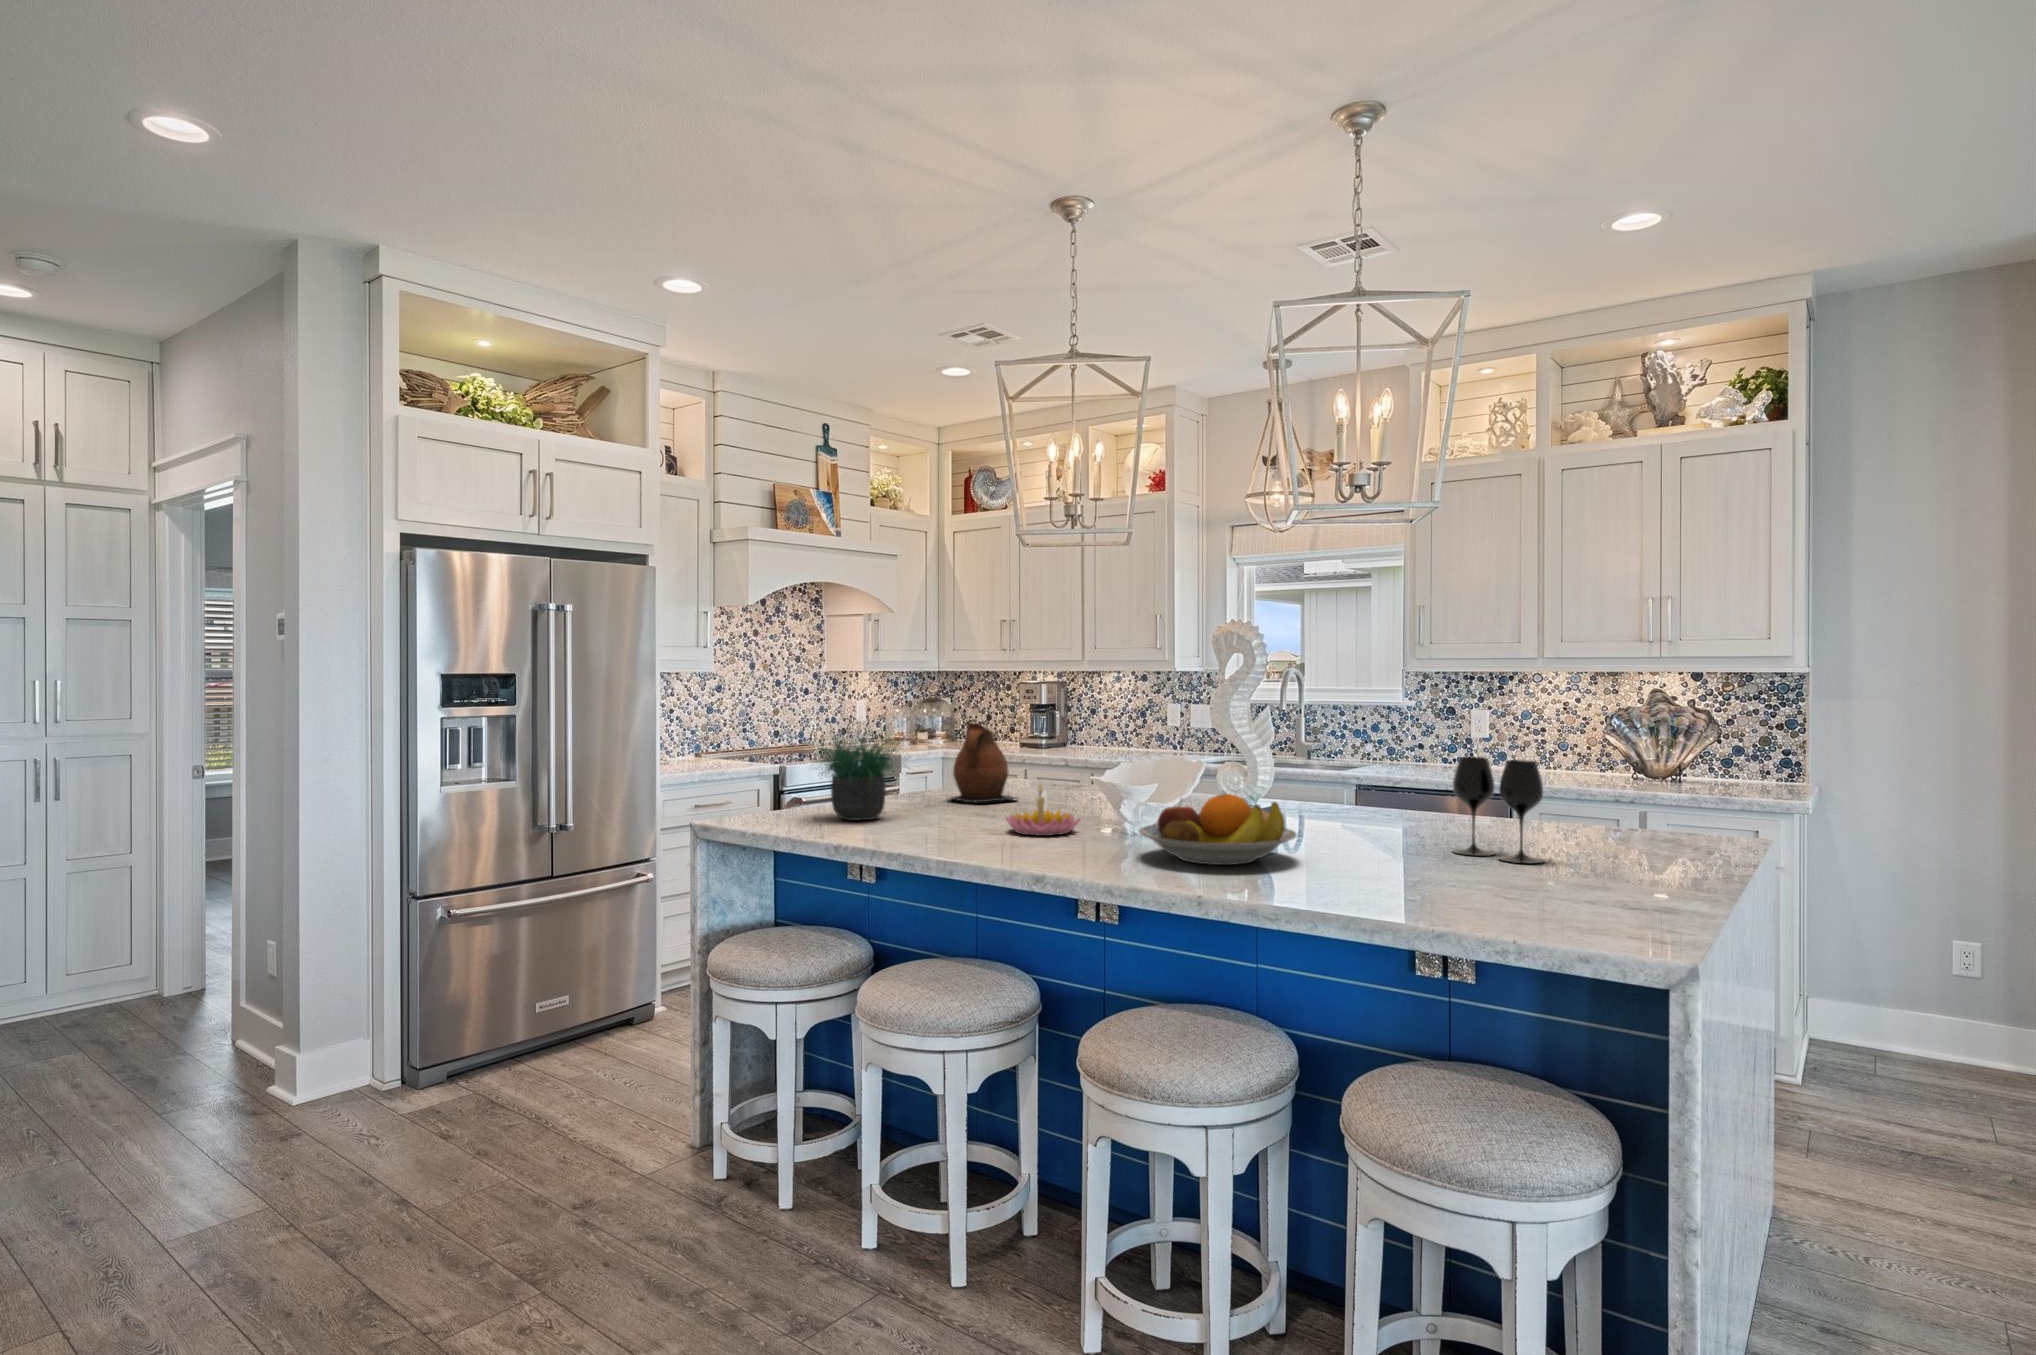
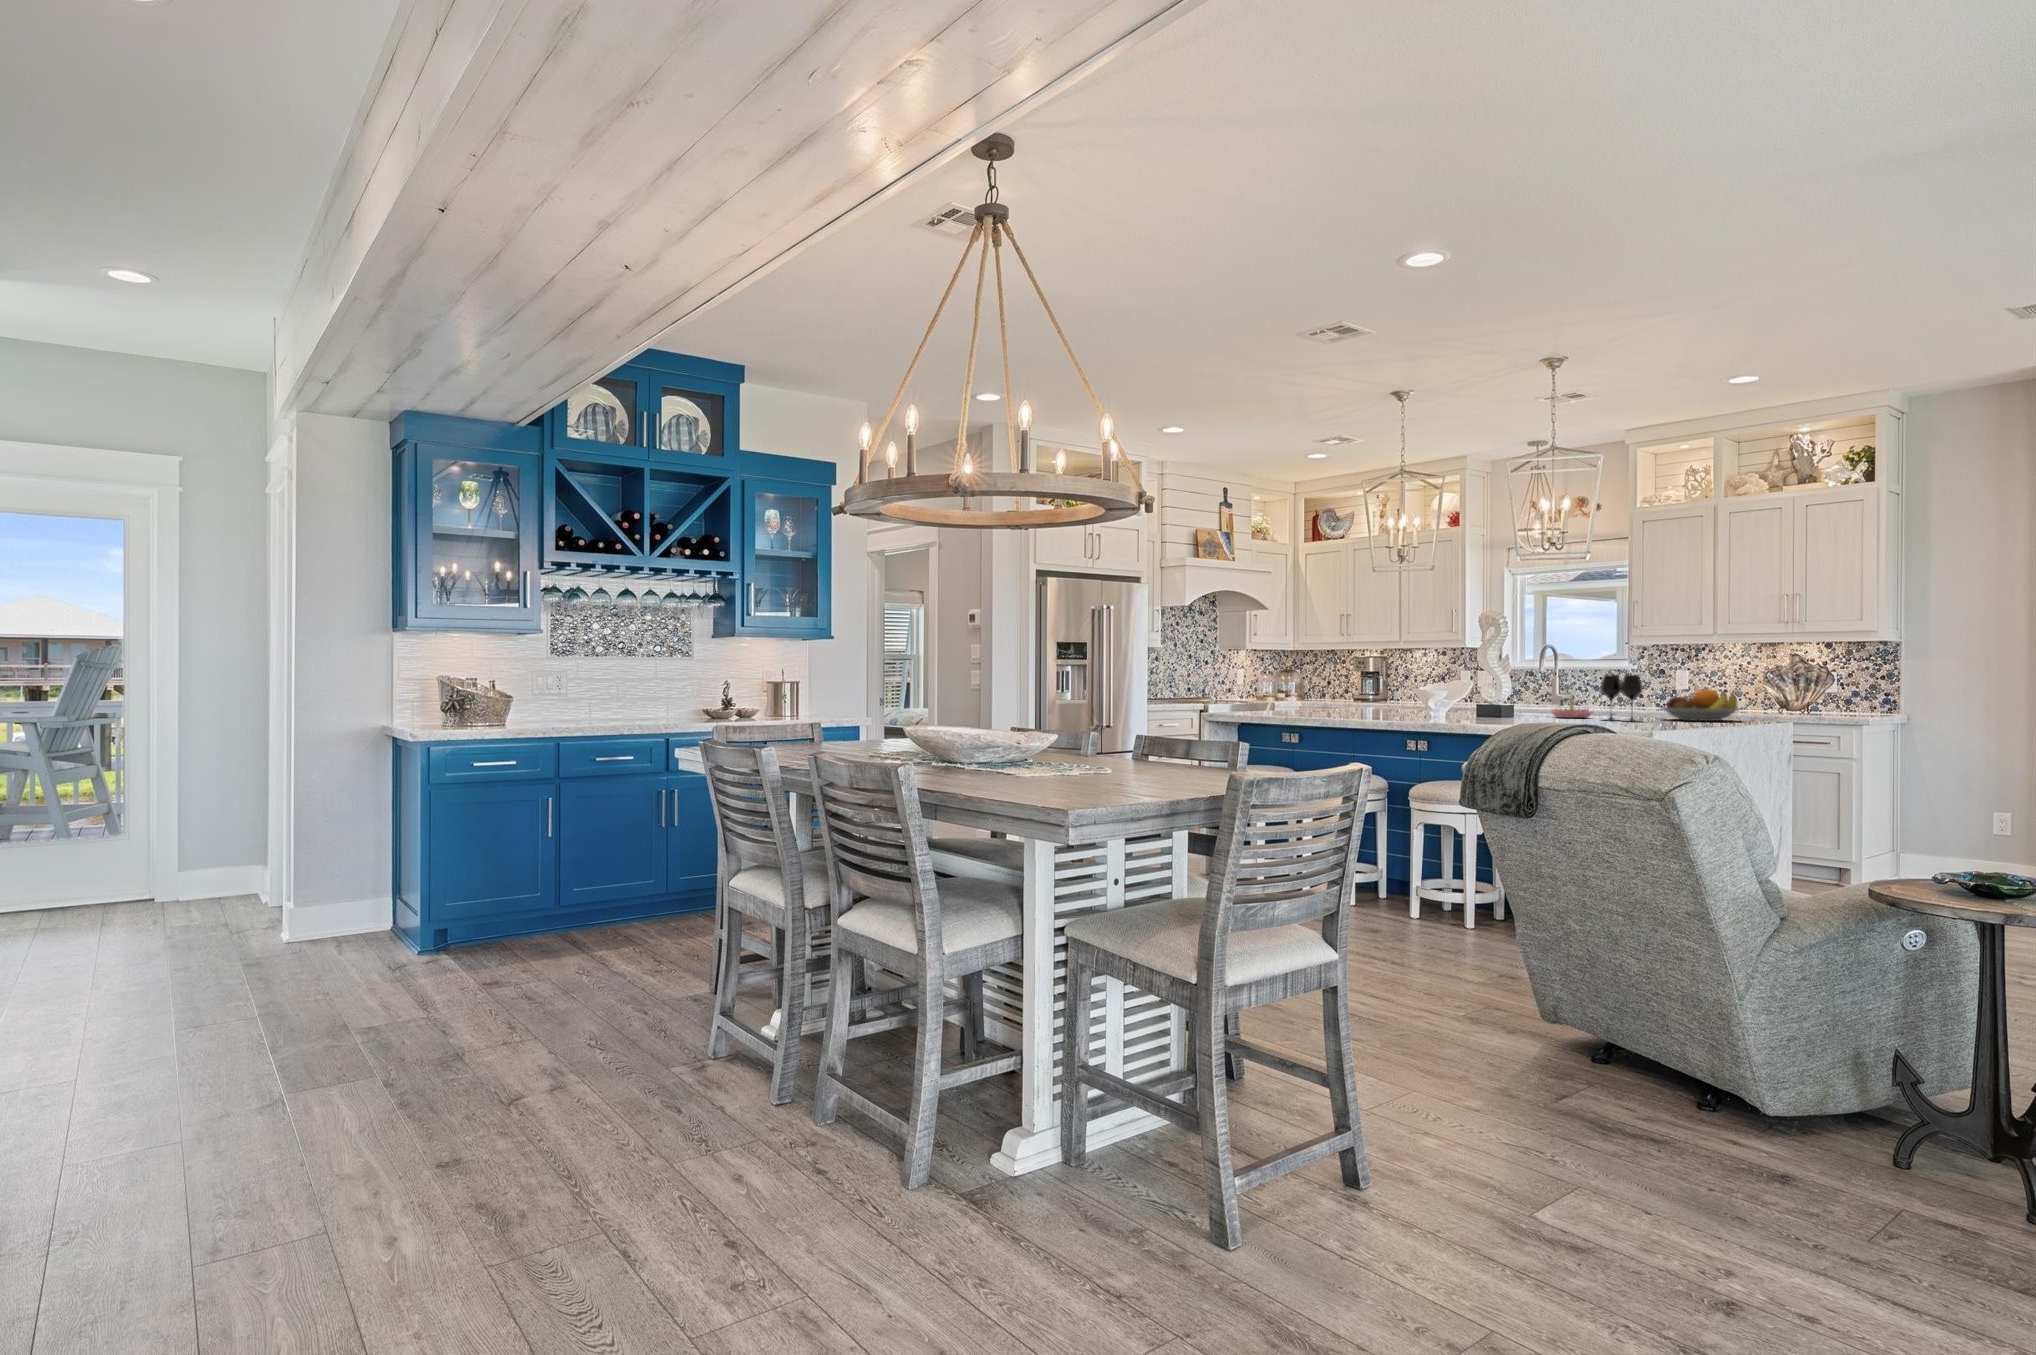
potted plant: present [814,719,906,820] -> none [1259,650,1325,712]
ceramic pitcher: present [951,723,1017,803] -> none [1330,667,1372,710]
candle holder: present [1006,784,1080,836] -> present [1552,694,1593,718]
fruit bowl: present [1139,794,1297,865] -> present [1661,689,1741,721]

